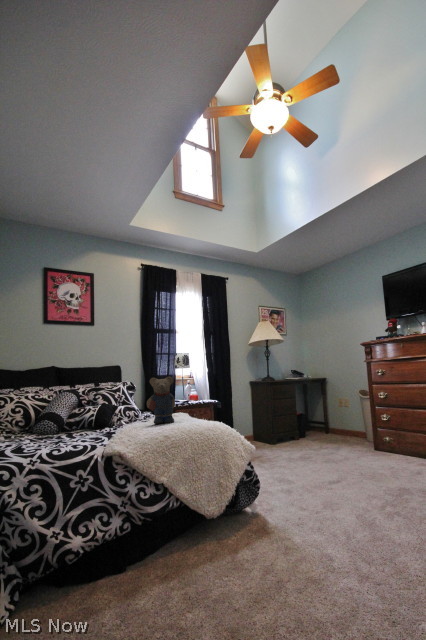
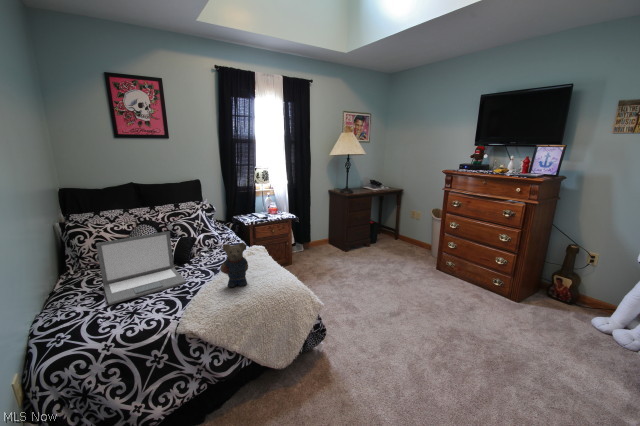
laptop: none [23,387,108,443] -> present [96,231,186,305]

